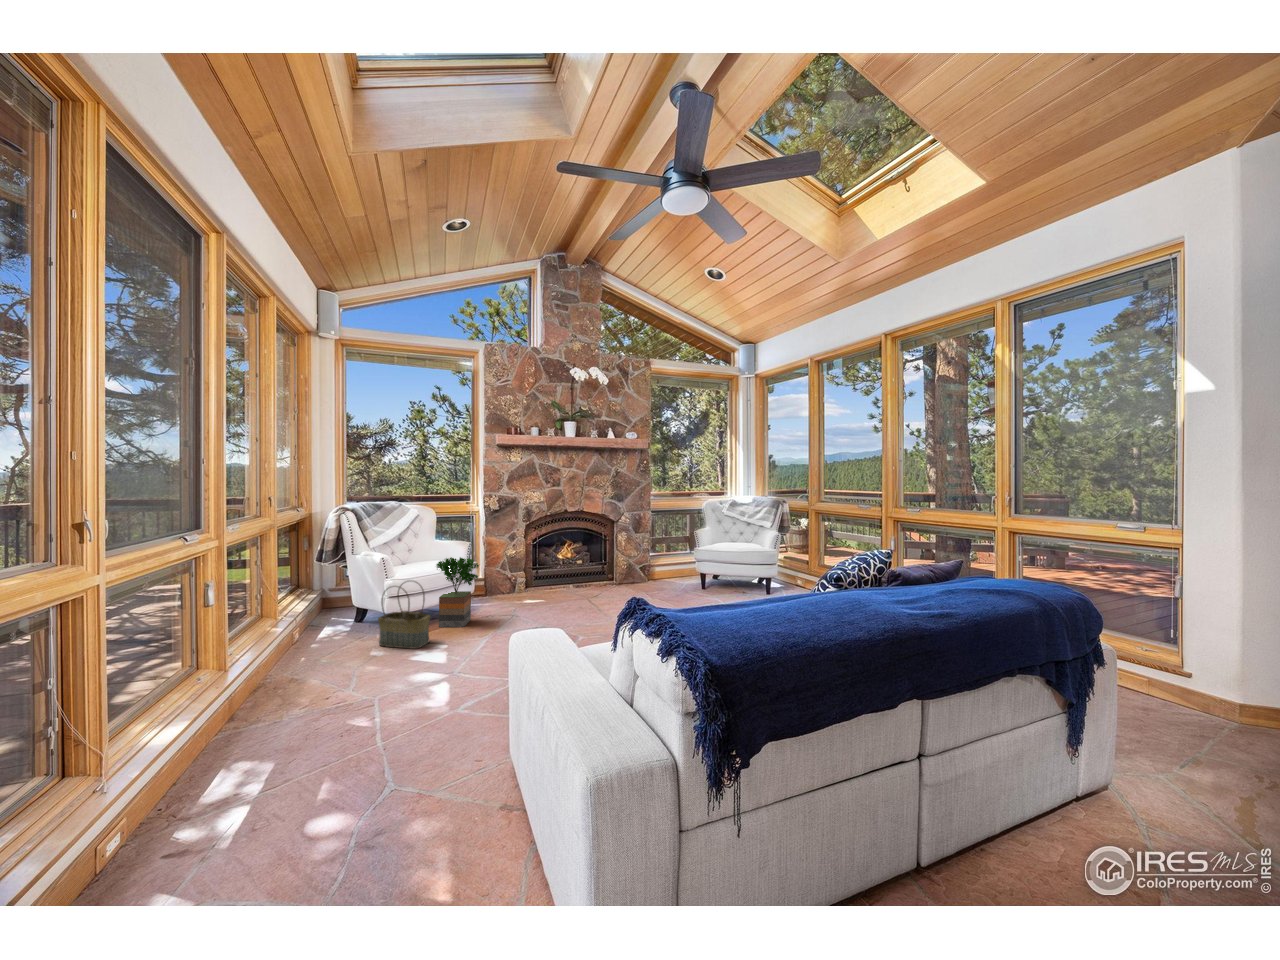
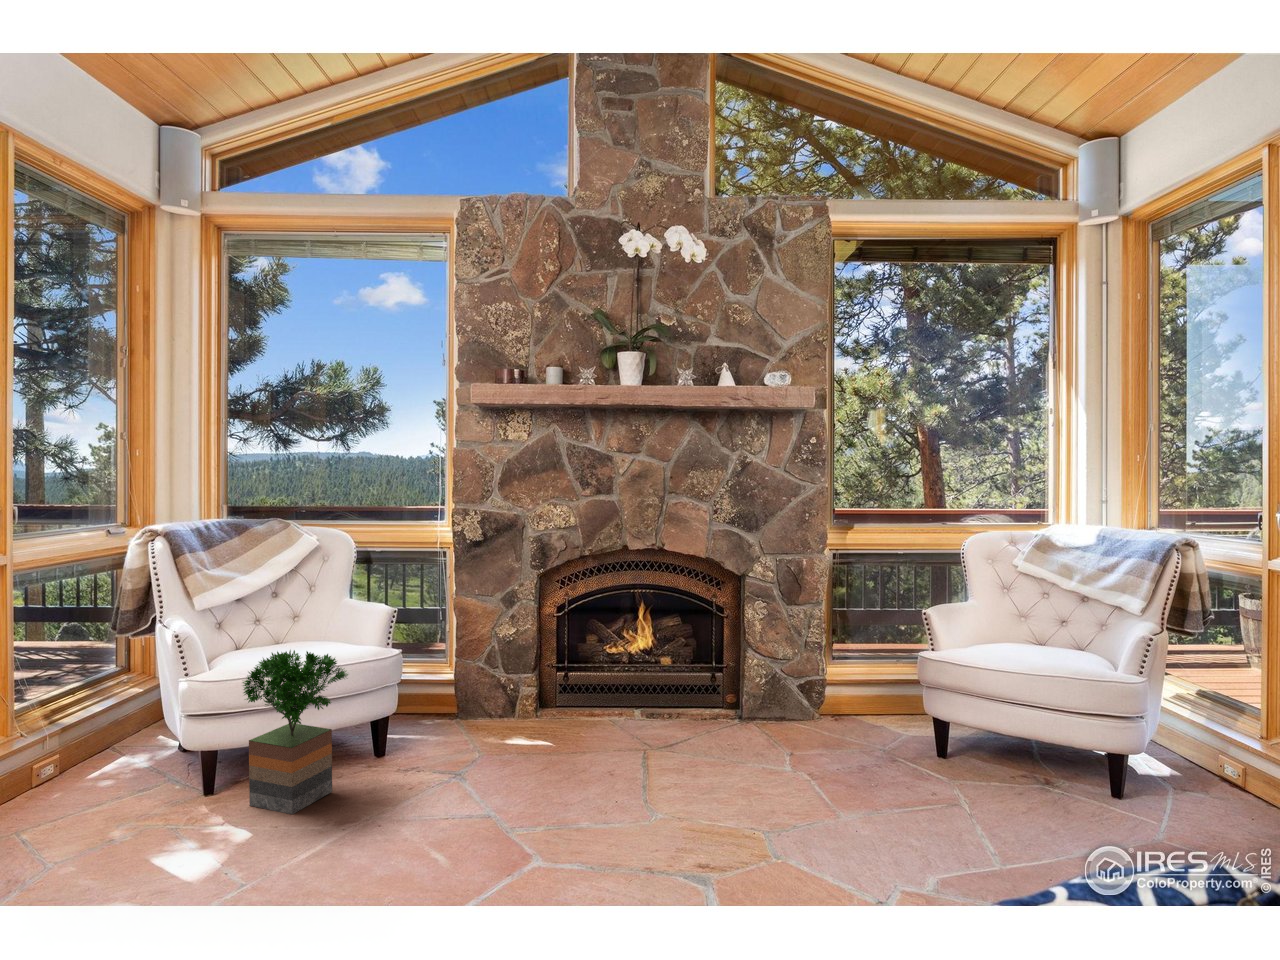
basket: present [378,580,430,649] -> none [63,708,164,877]

